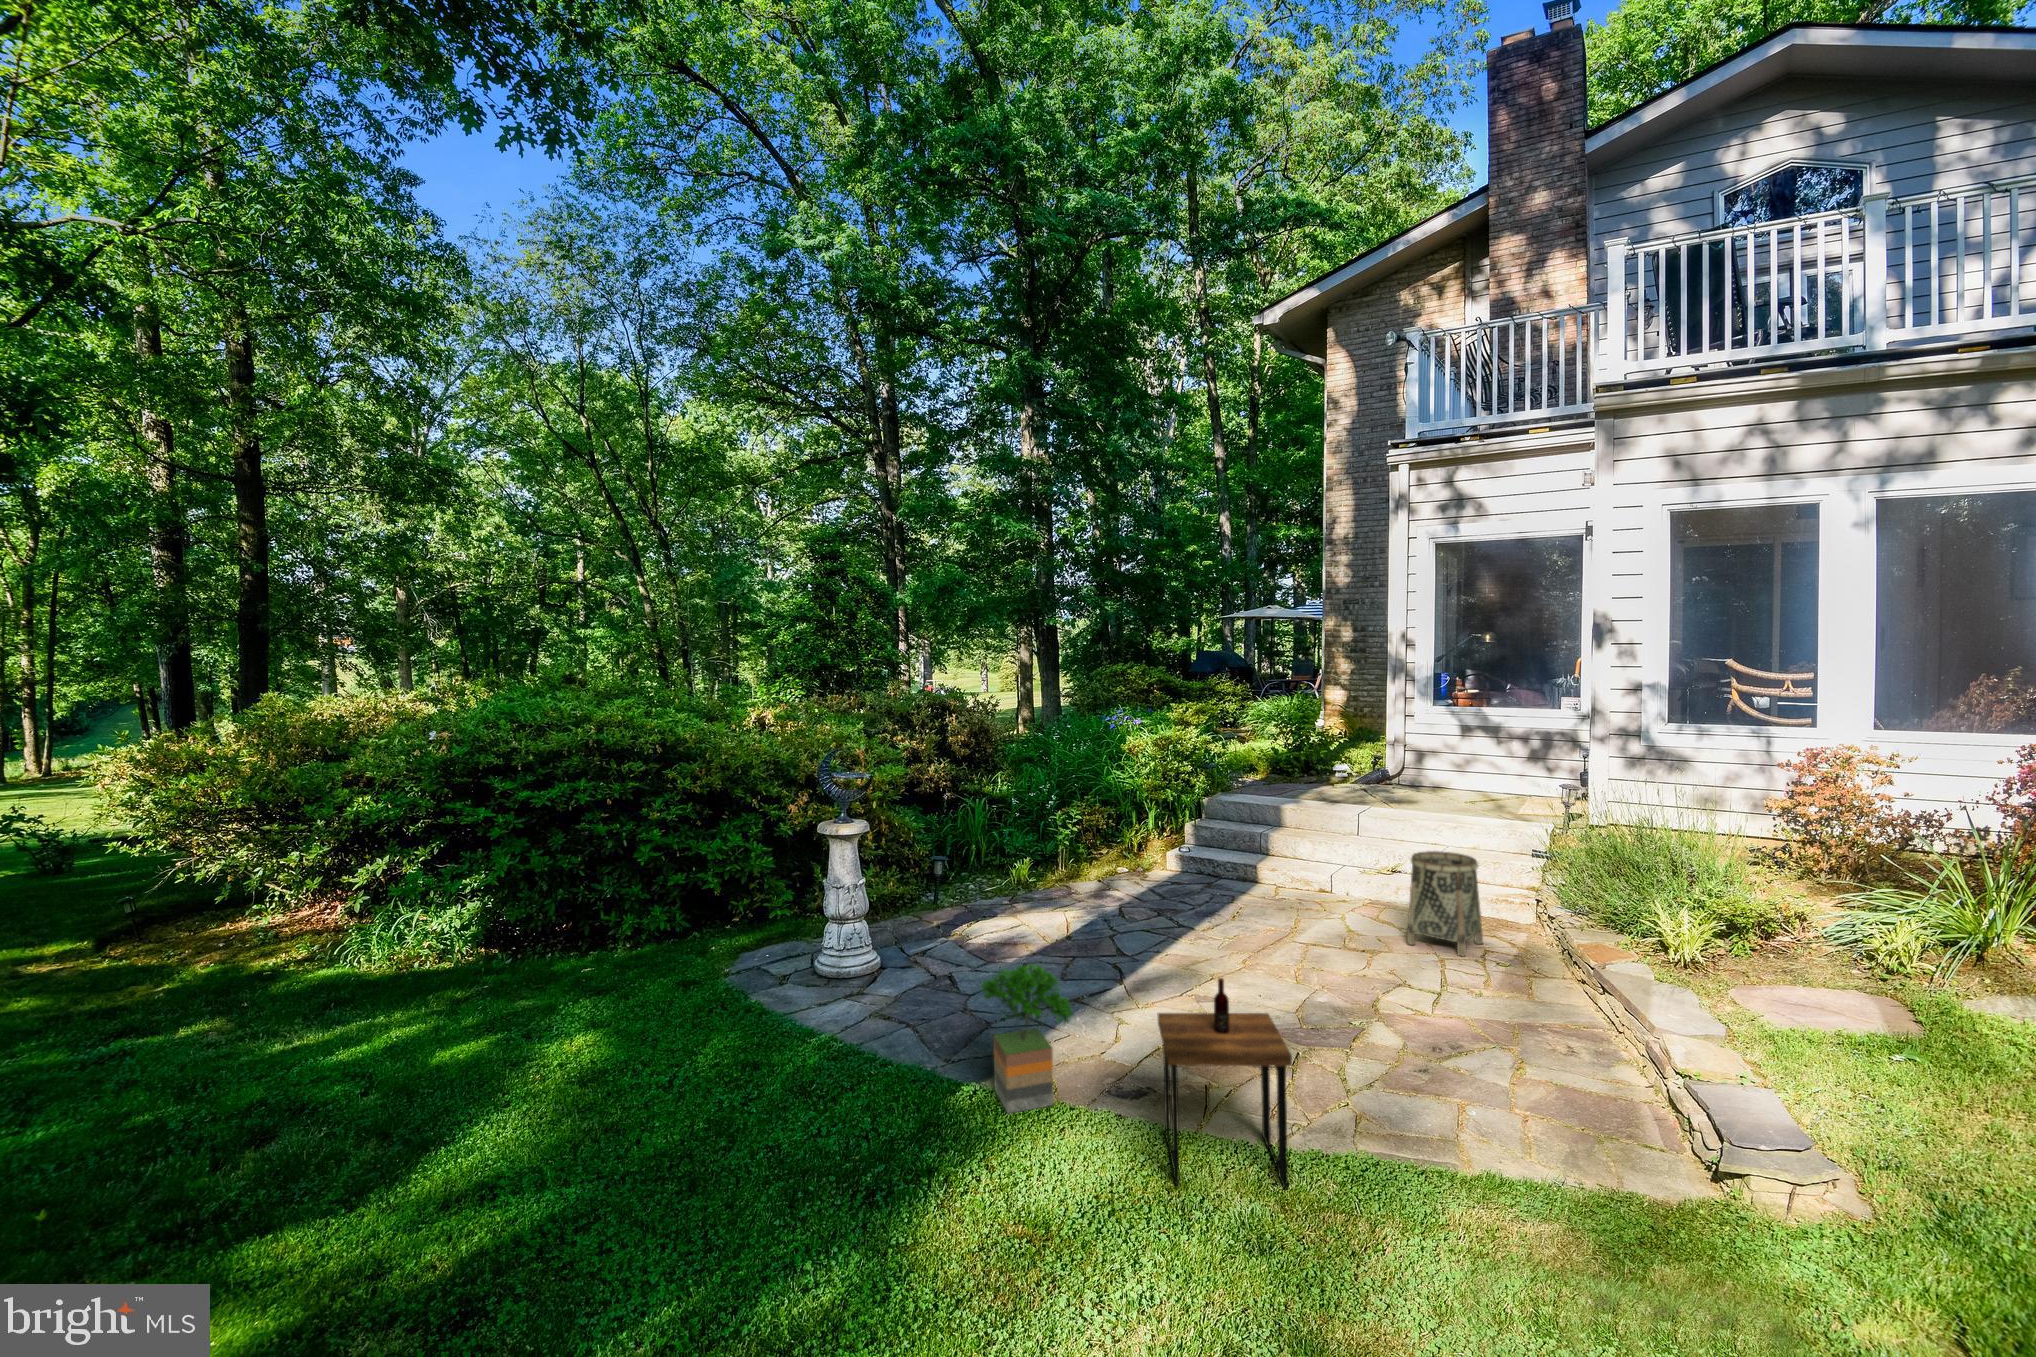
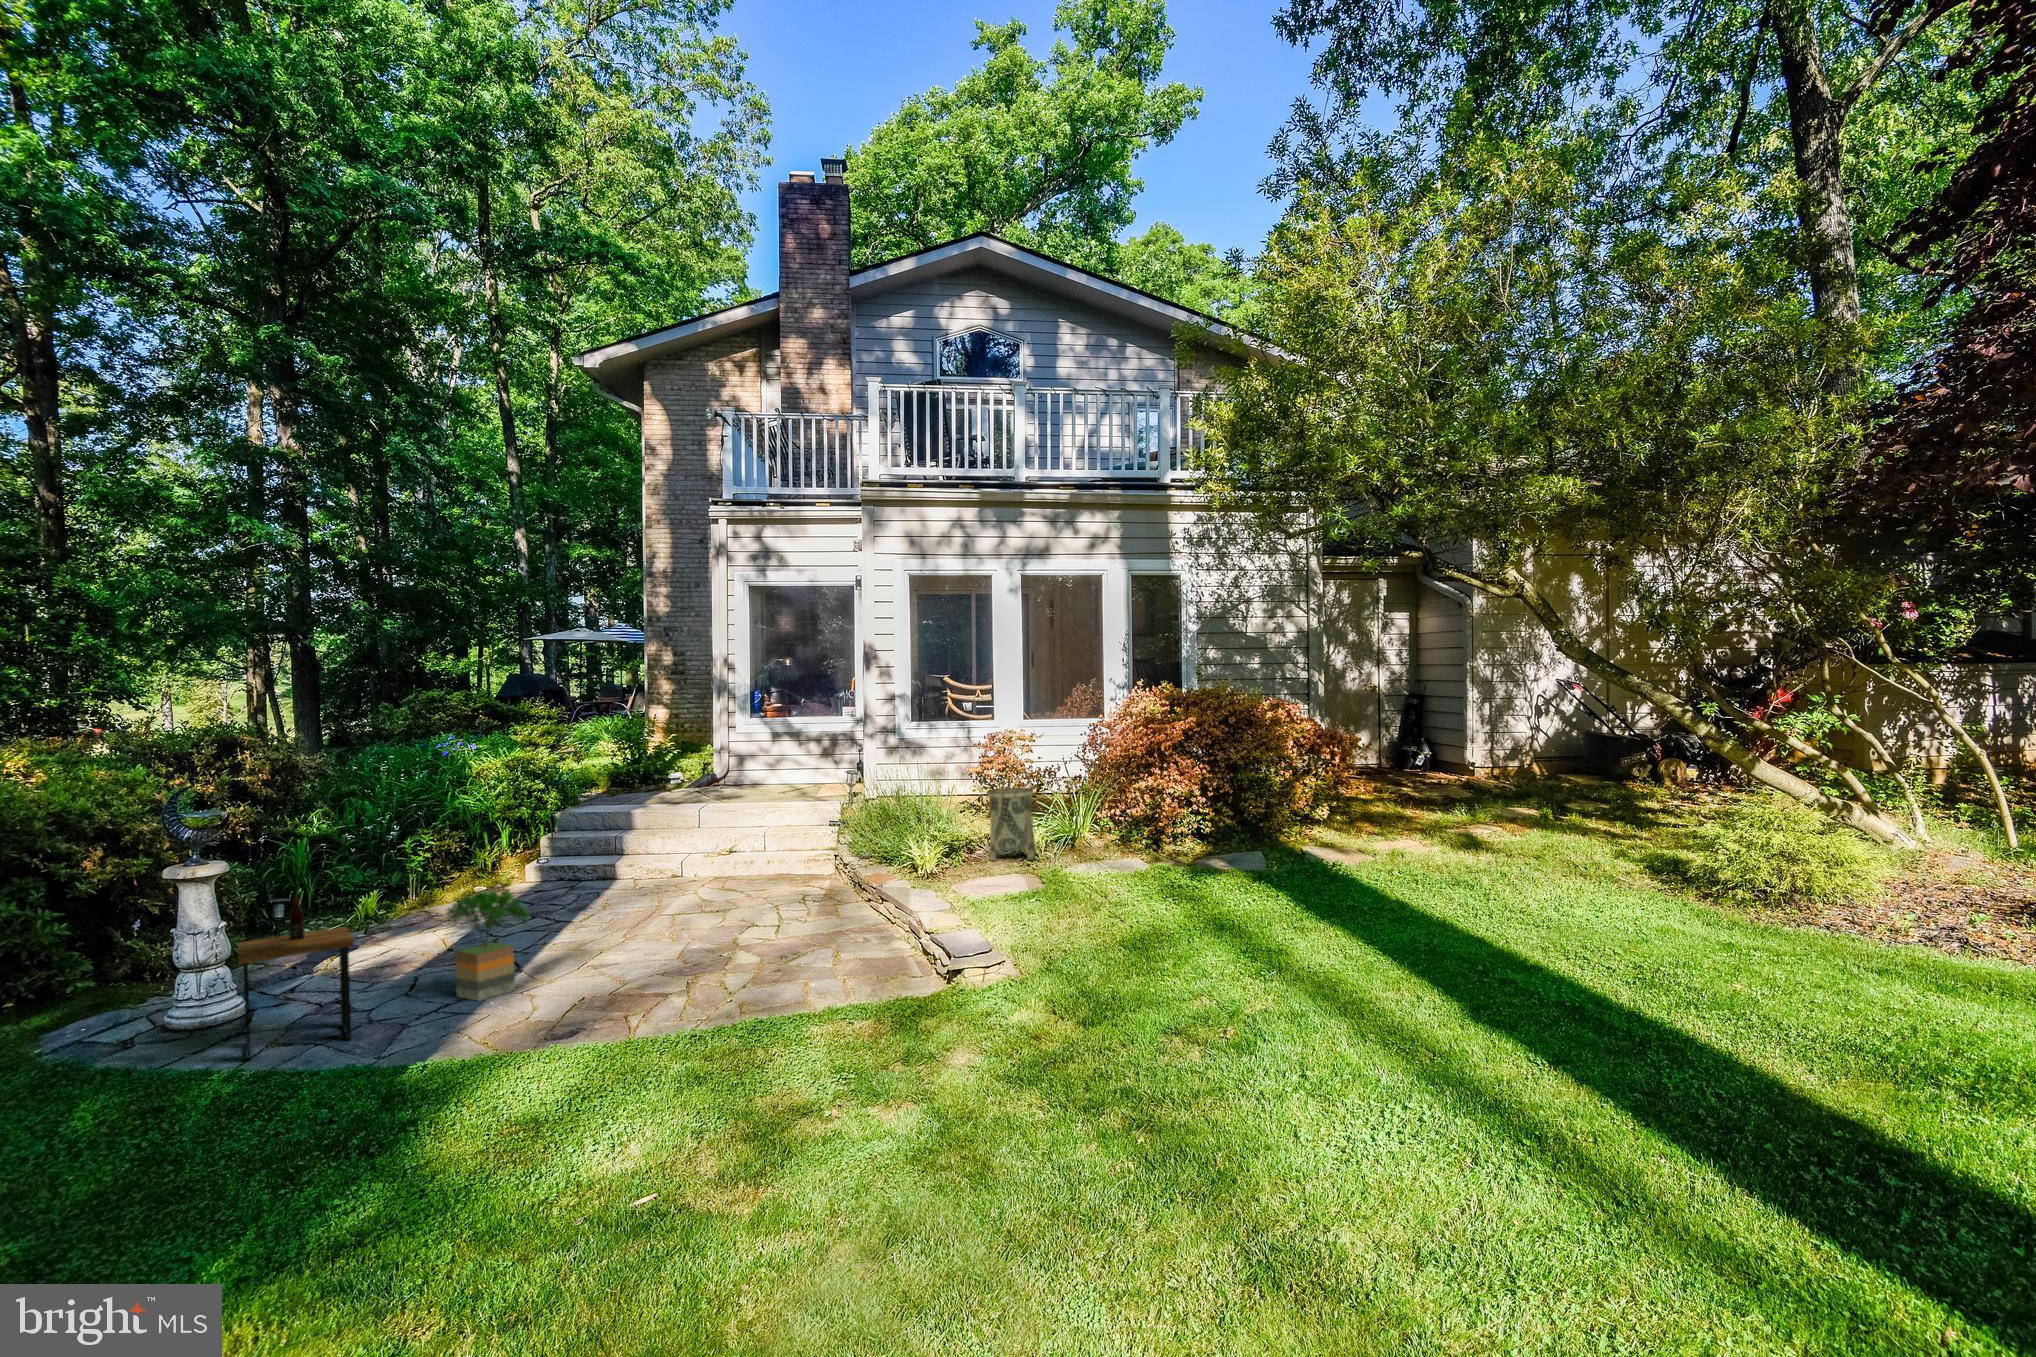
basket: present [1407,851,1483,956] -> present [987,788,1036,861]
side table: present [1157,978,1292,1189] -> present [237,898,354,1061]

